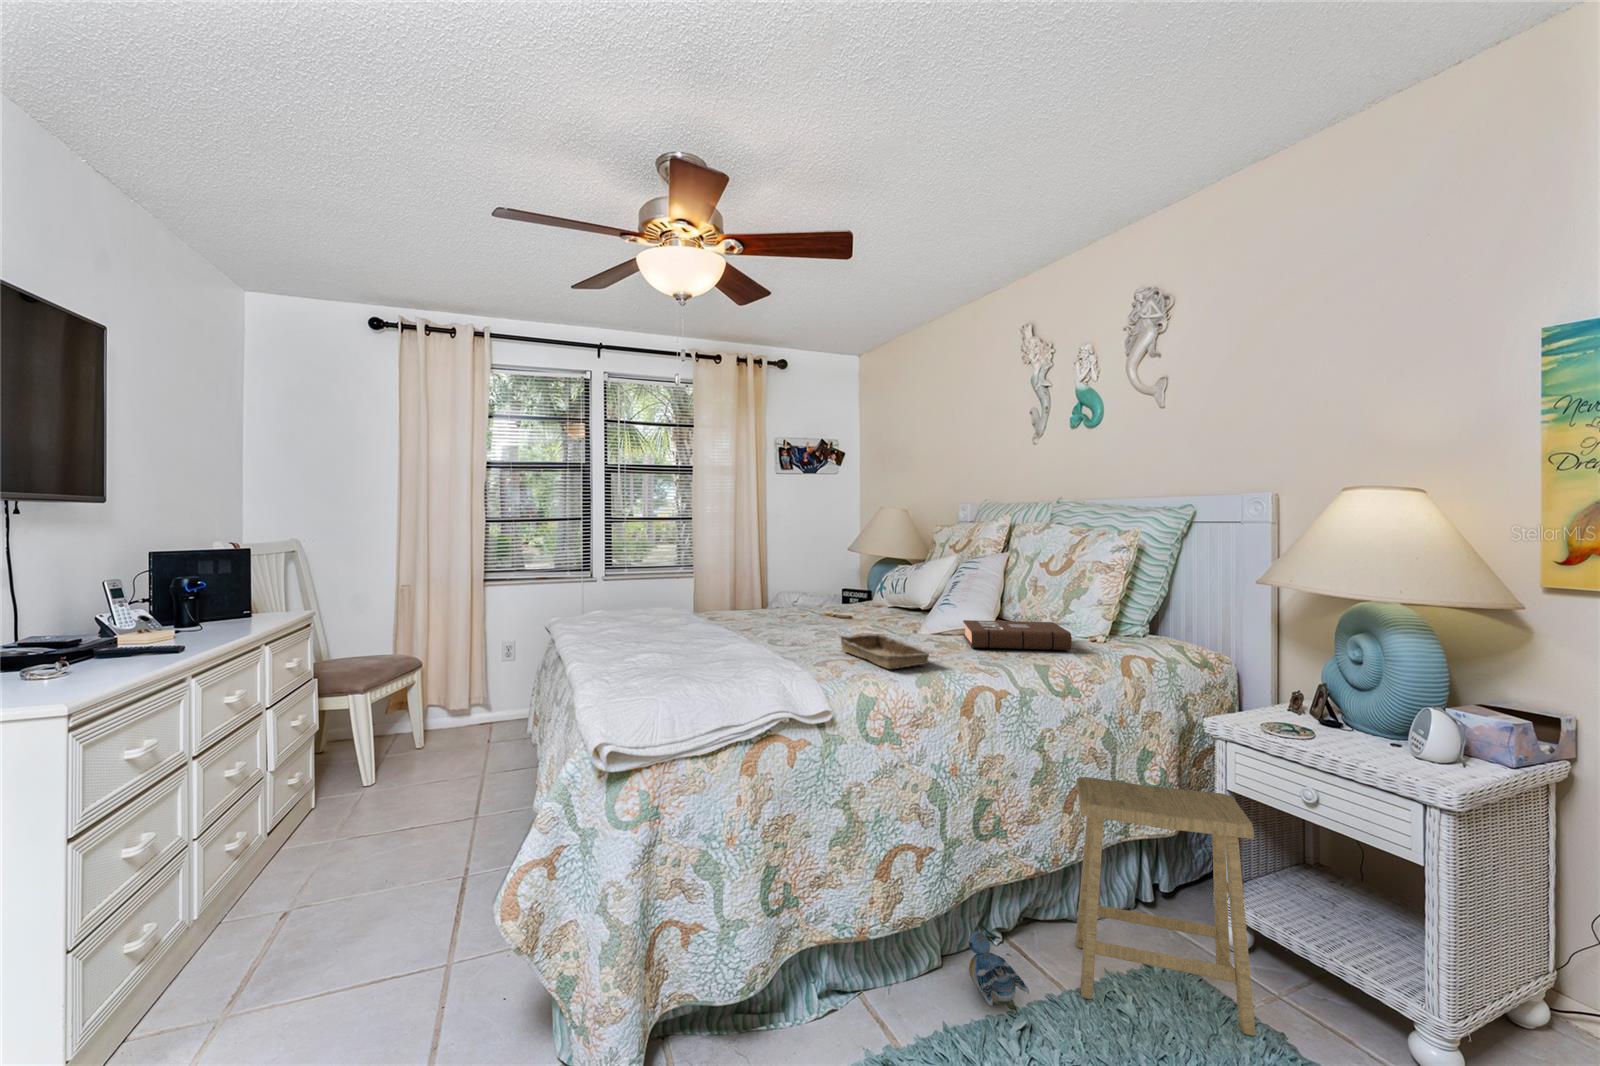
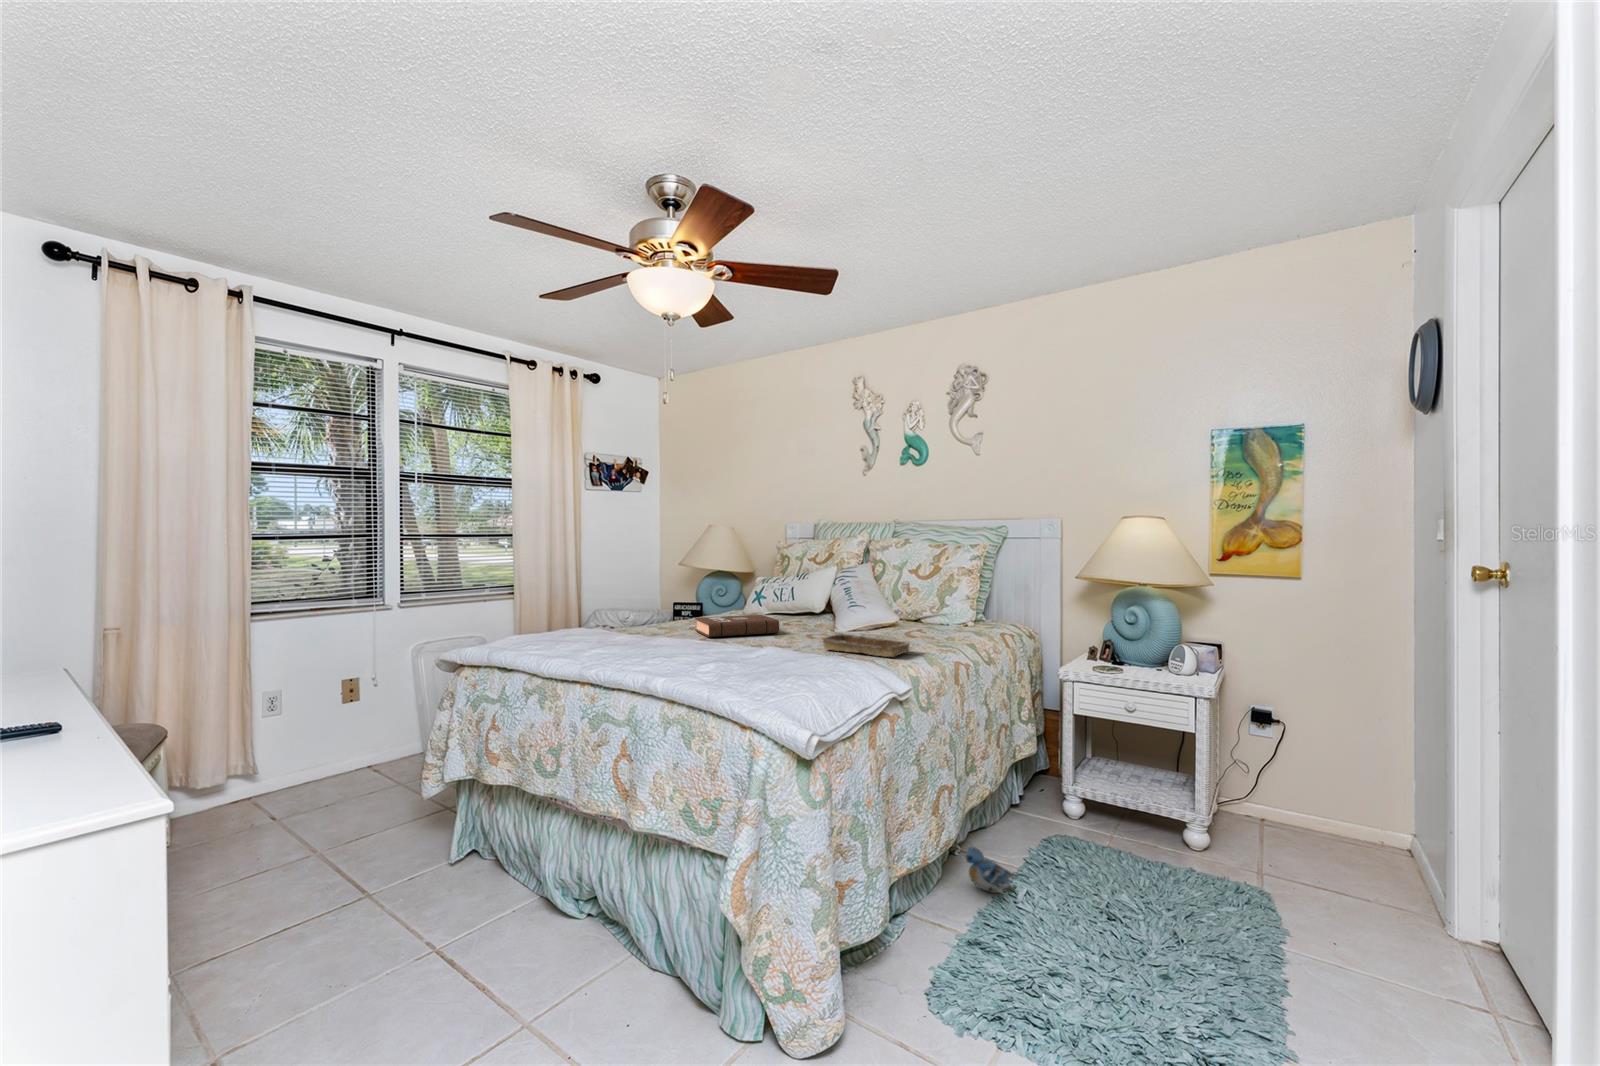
book: present [963,620,1072,650] -> present [695,615,779,637]
footstool: present [1076,777,1256,1036] -> none [1004,717,1131,874]

